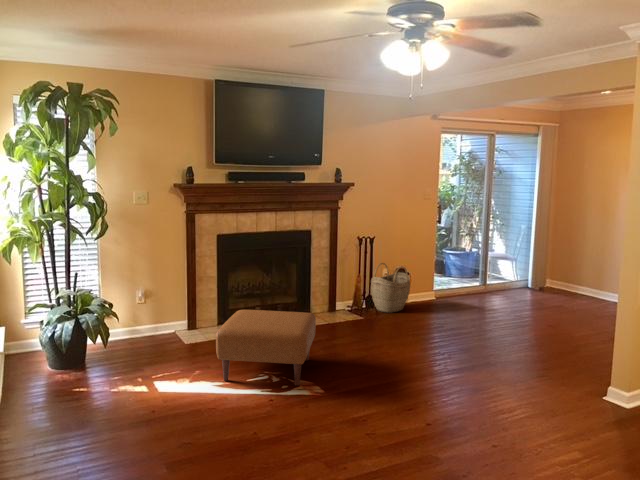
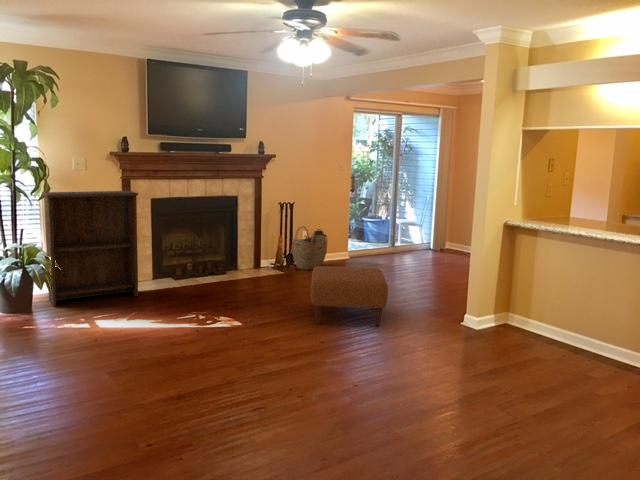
bookshelf: none [98,228,204,361] -> present [42,191,138,306]
ottoman: present [216,310,316,386] -> present [311,266,388,326]

